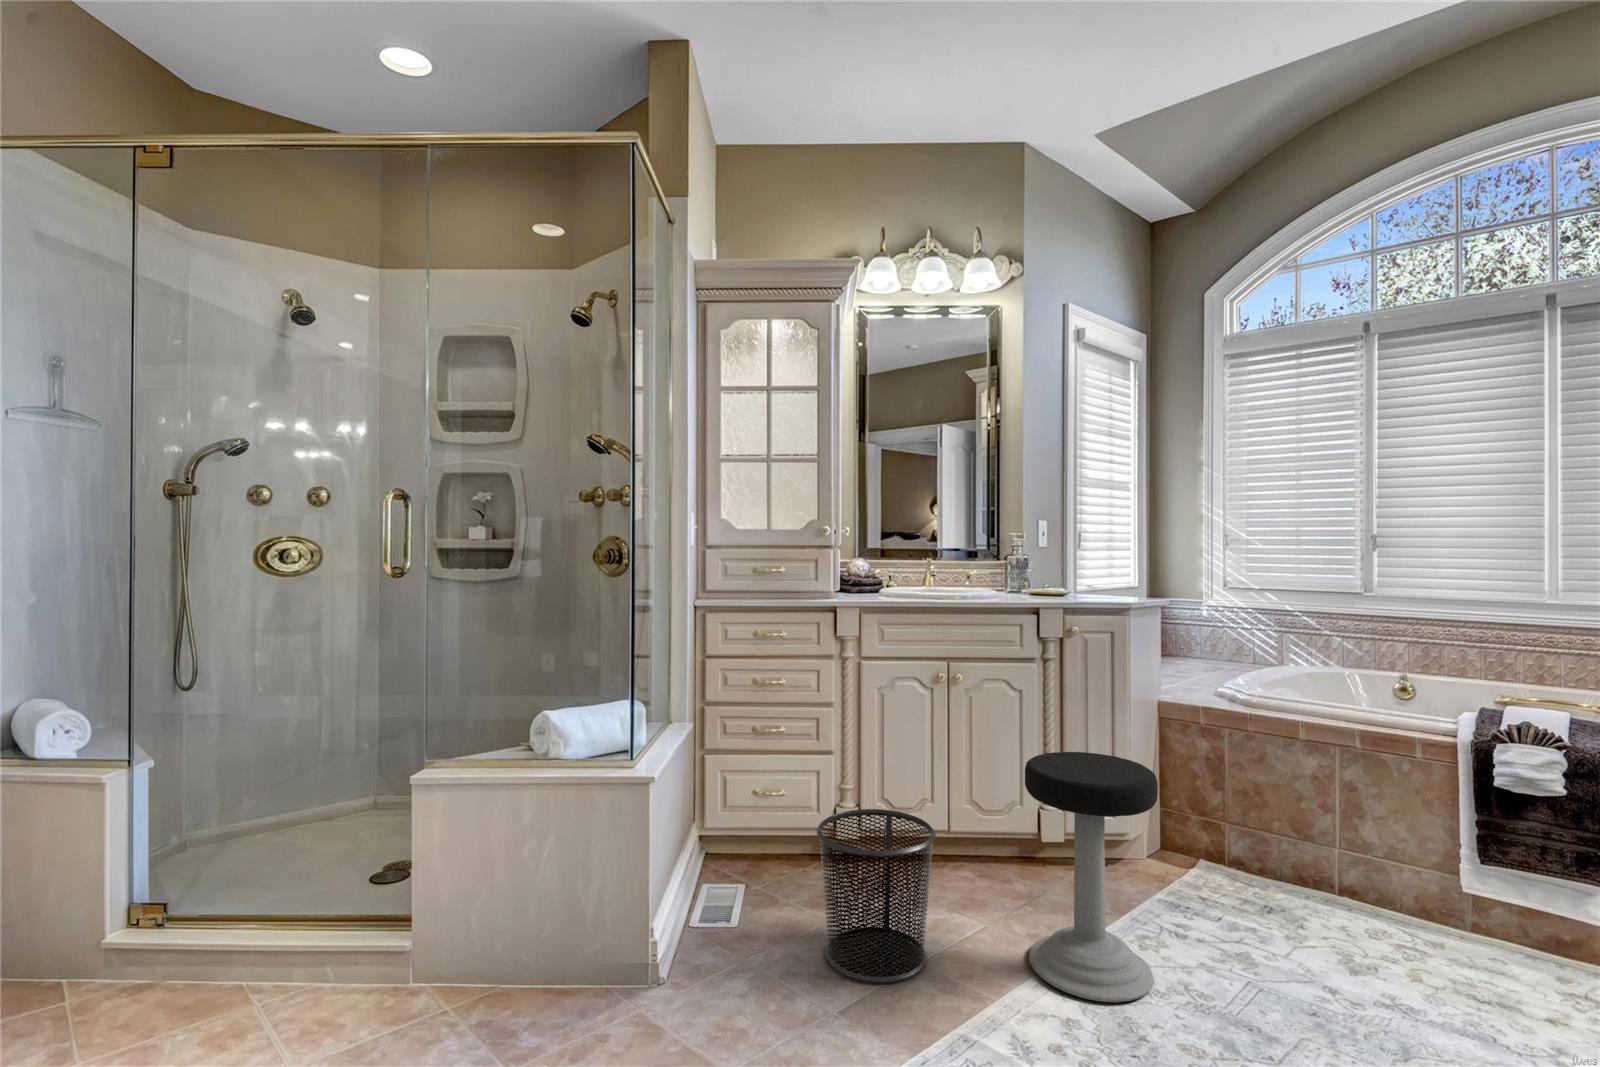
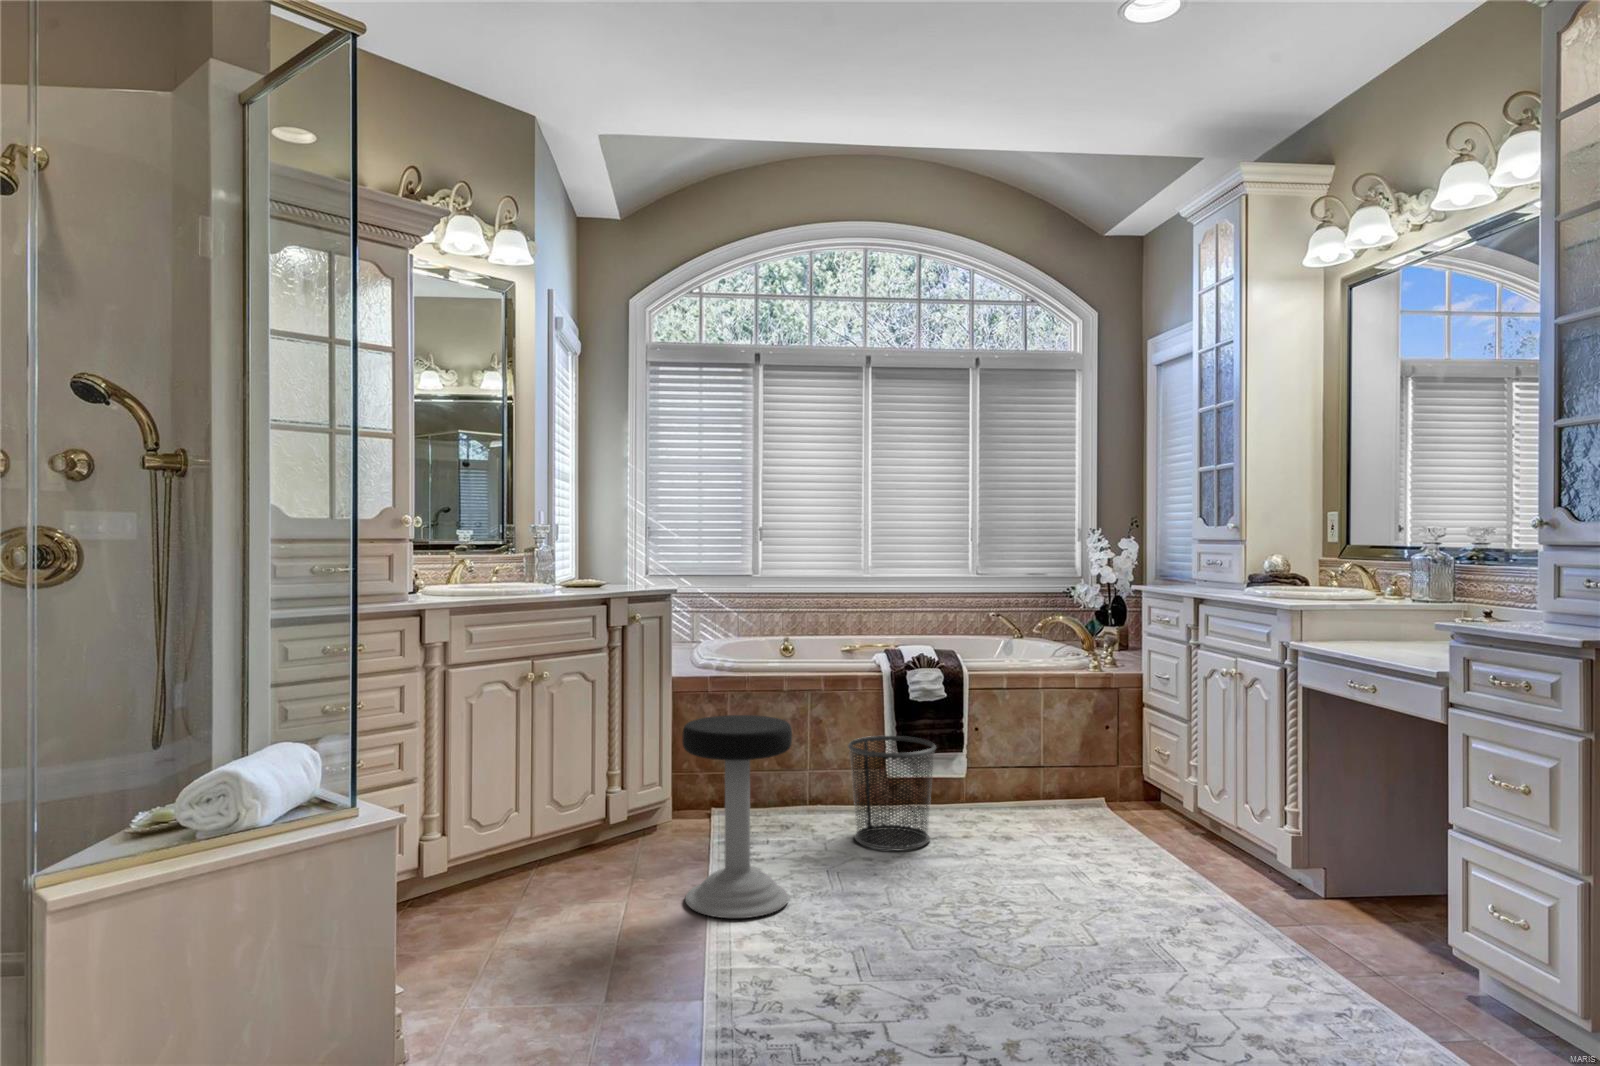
waste bin: present [817,809,936,983] -> present [848,736,936,850]

